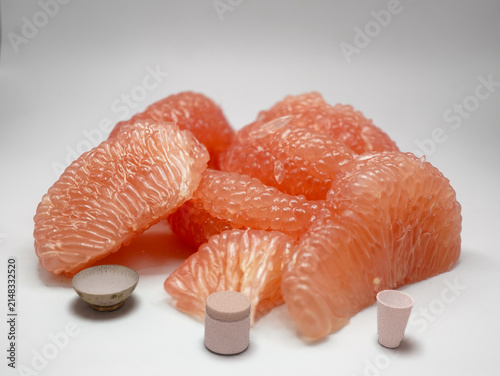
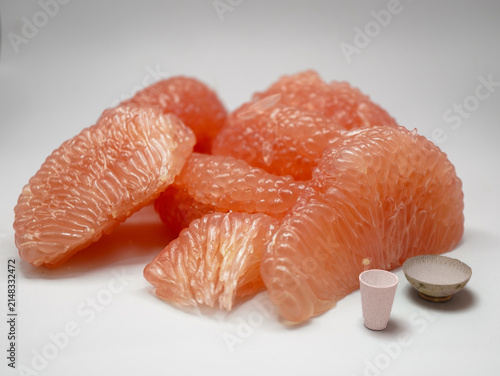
ceramic bowl: present [72,265,139,311] -> present [402,254,472,302]
jar: present [204,291,251,354] -> none [179,275,227,340]

